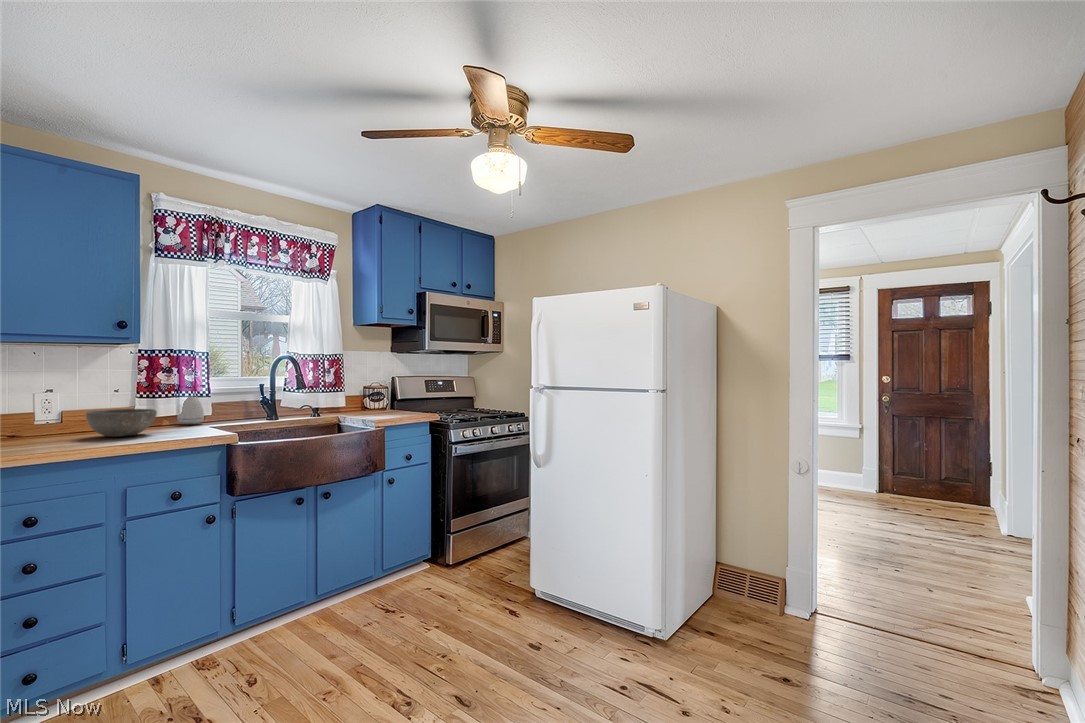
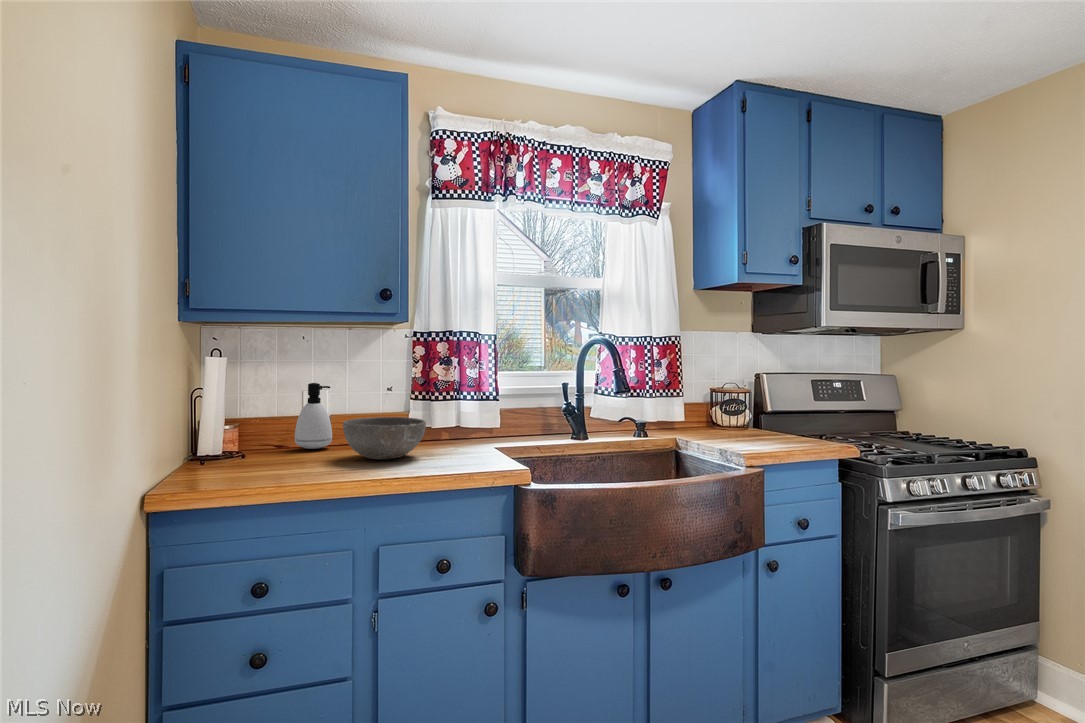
soap dispenser: present [177,385,204,425] -> present [295,383,332,449]

